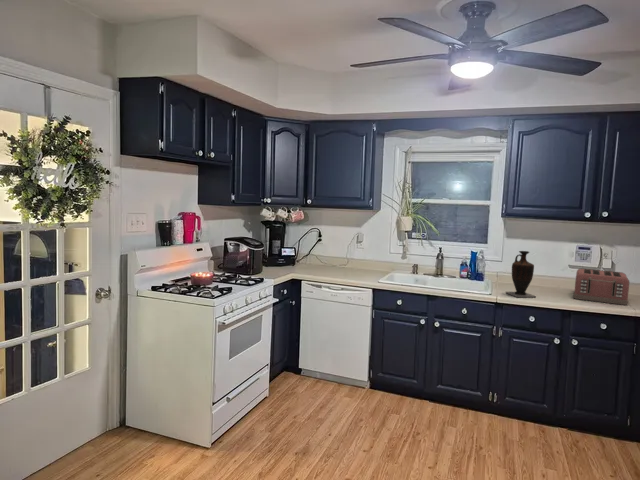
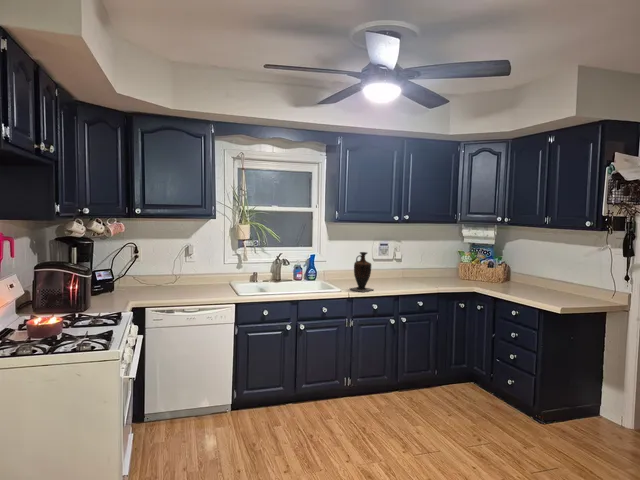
toaster: present [574,269,629,305] -> none [383,261,429,287]

